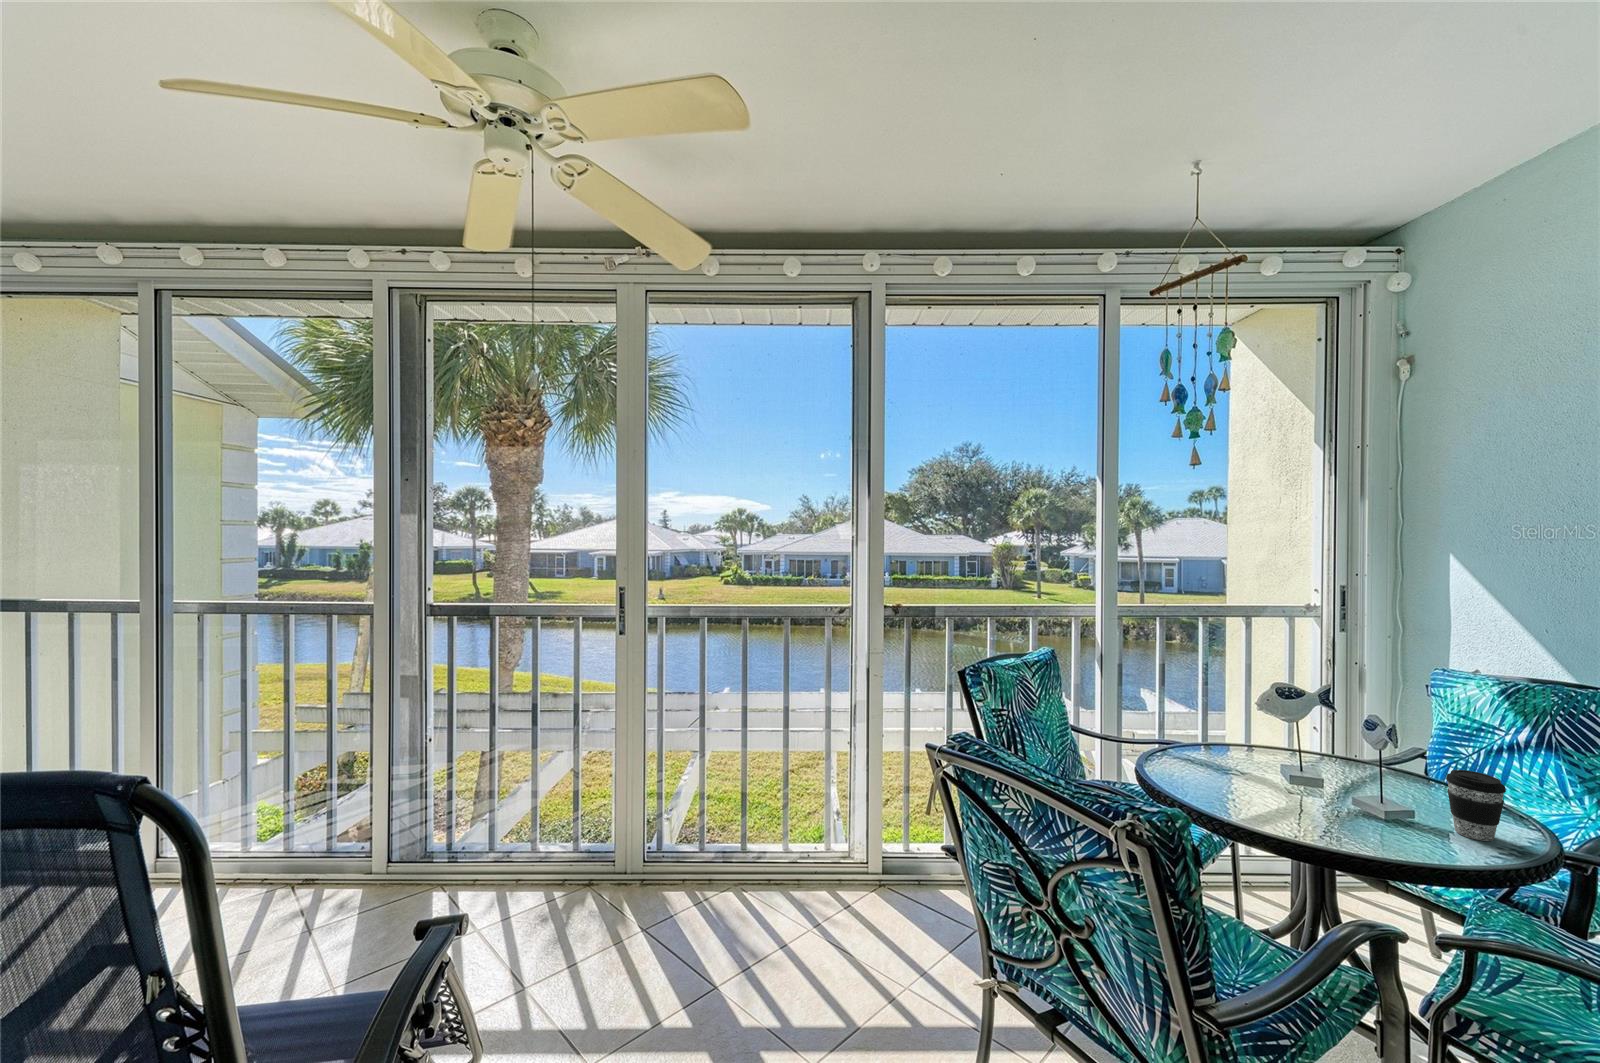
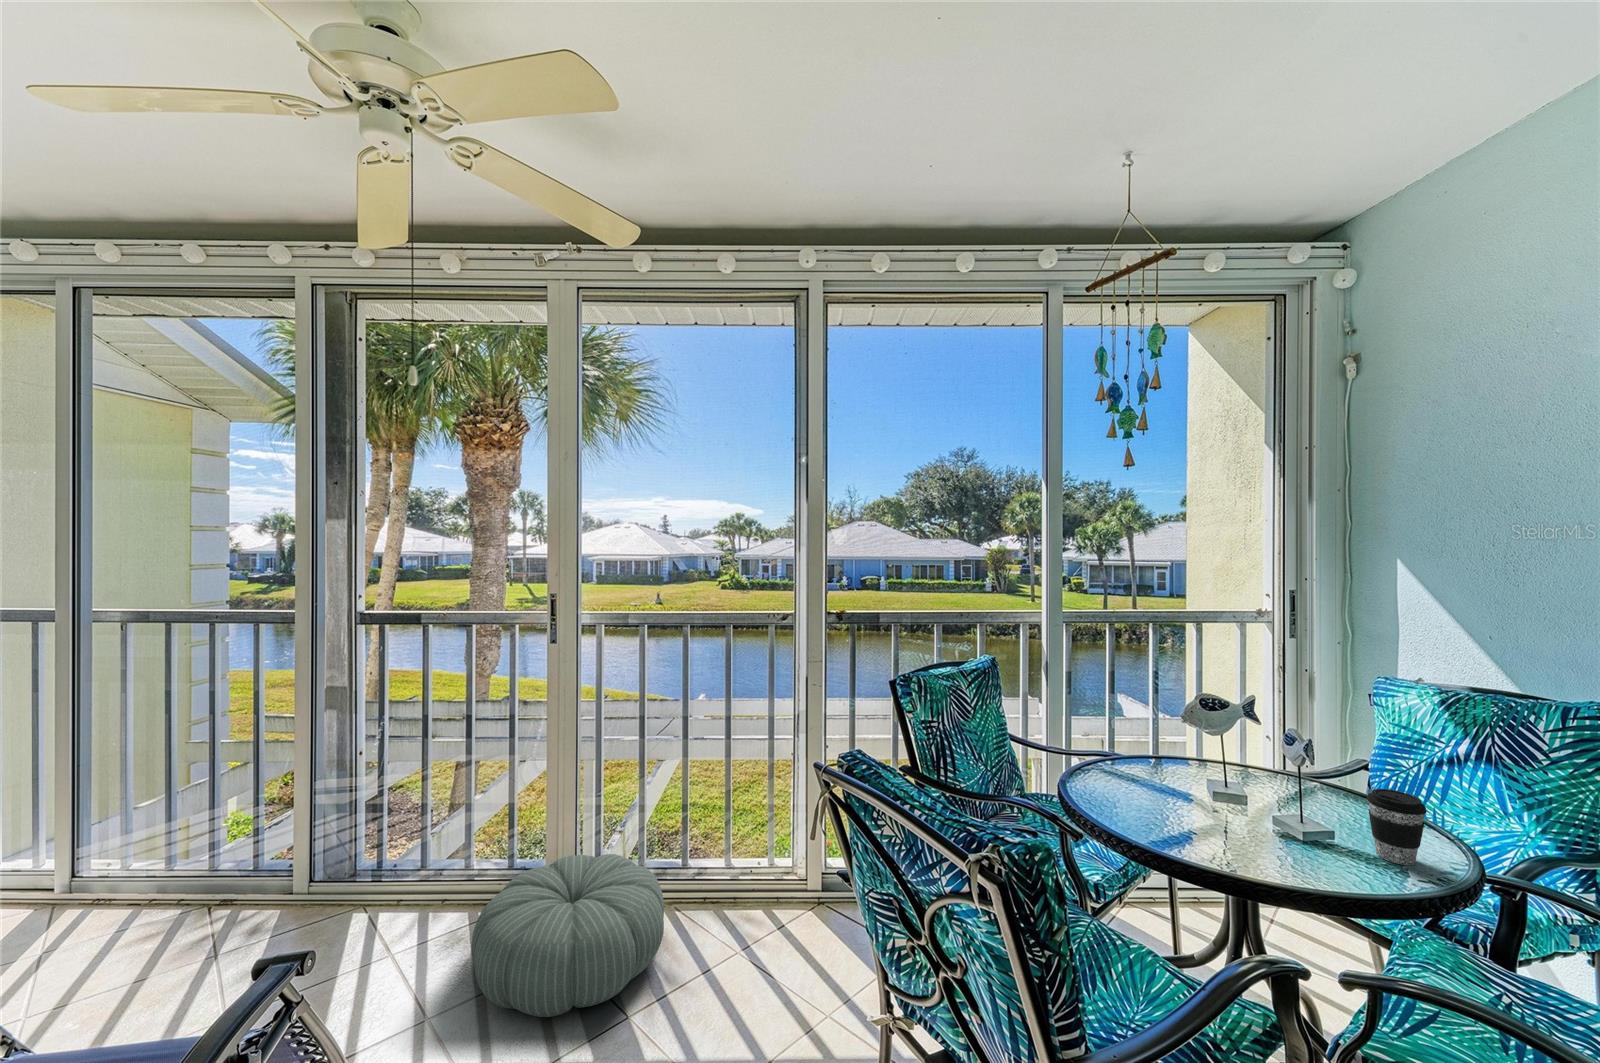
pouf: none [560,837,741,989] -> present [471,854,664,1017]

